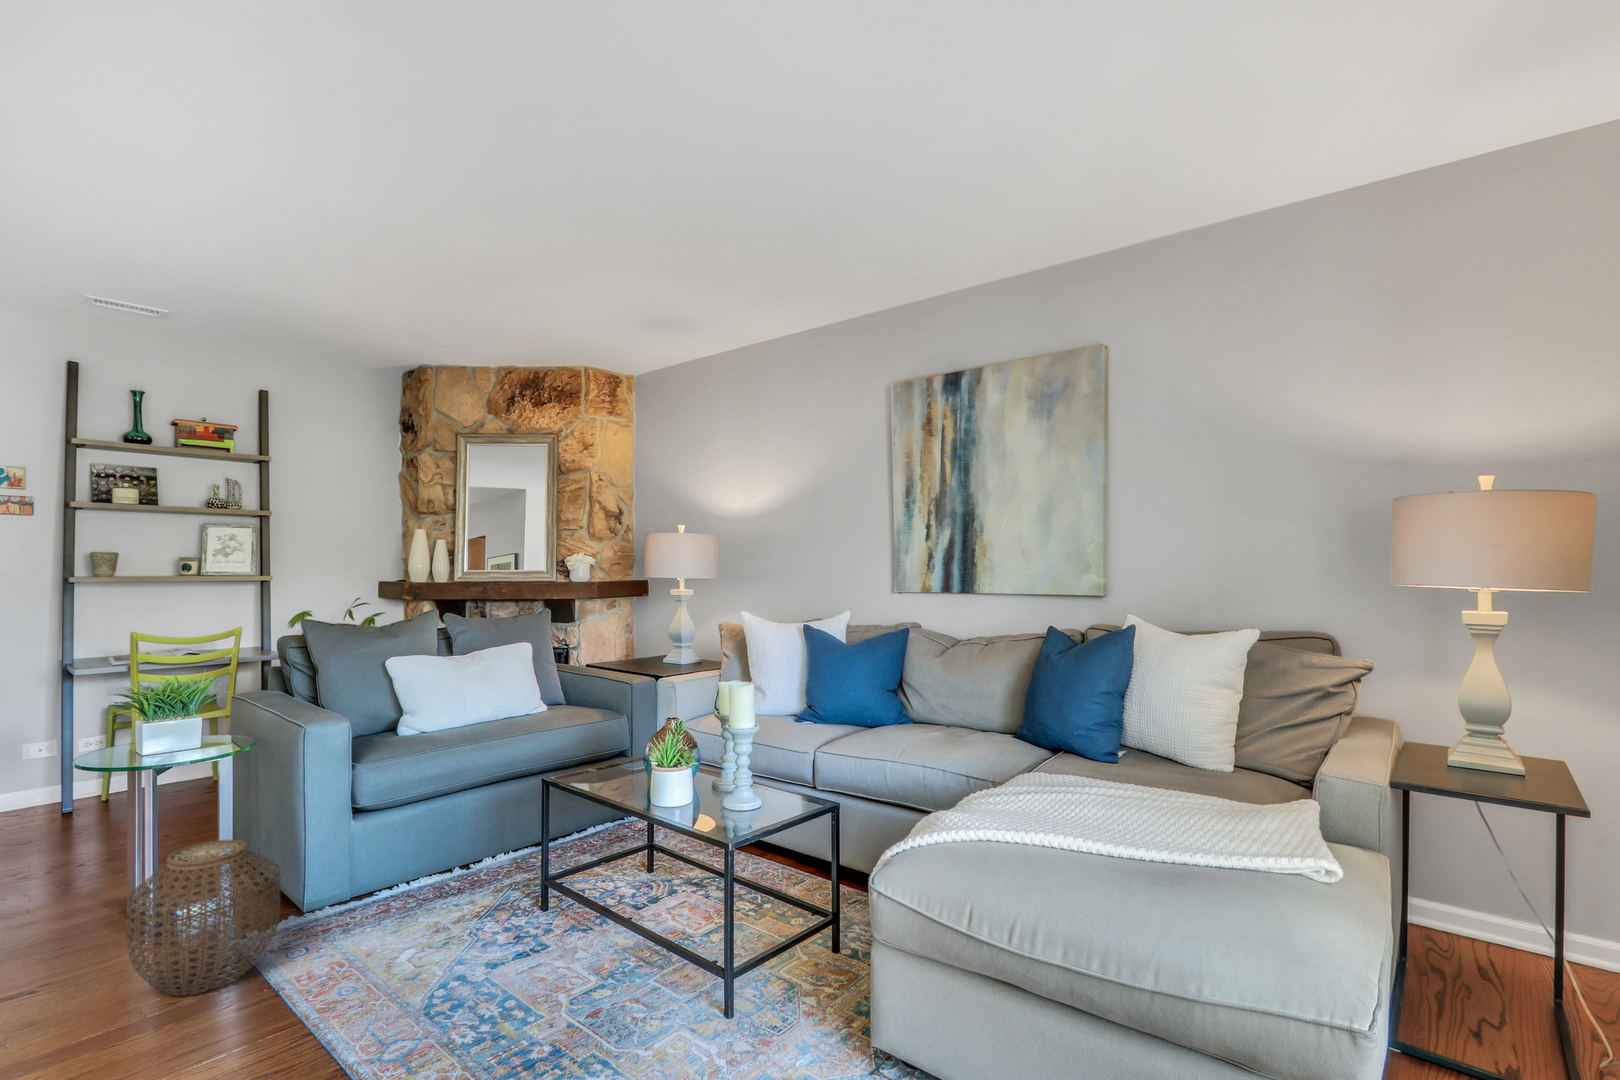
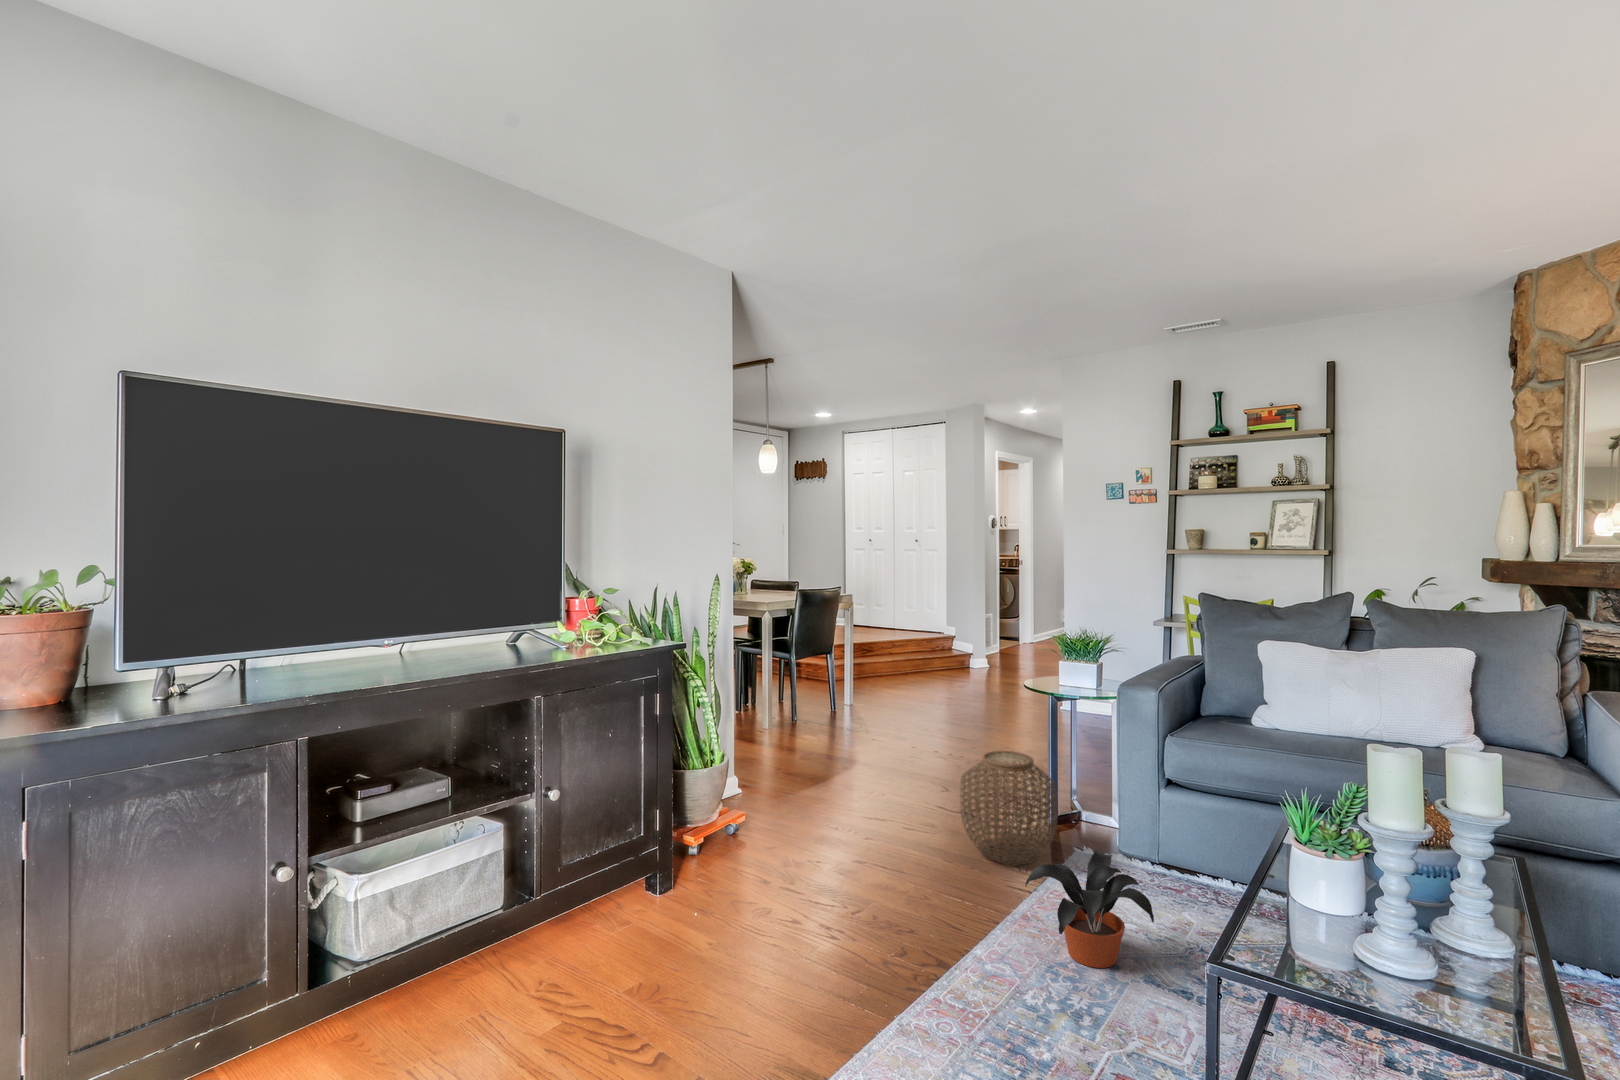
potted plant: none [381,872,508,983] -> present [1025,851,1154,968]

